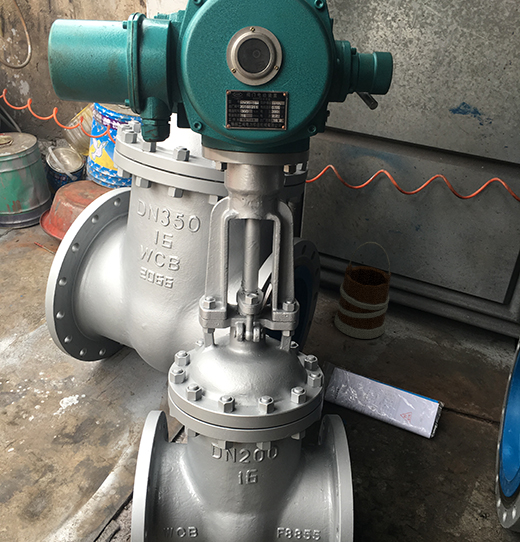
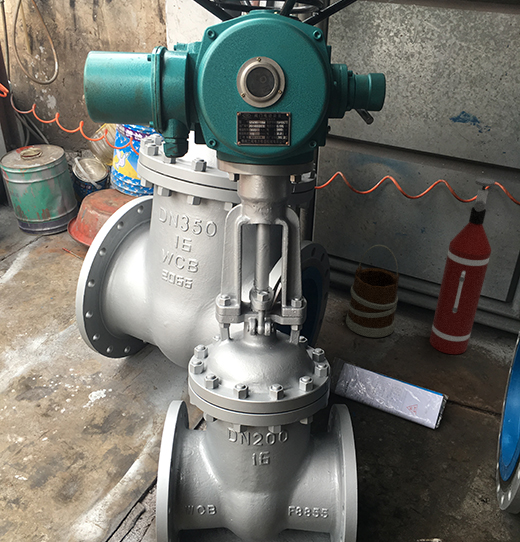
fire extinguisher: none [421,173,494,357] -> present [430,178,495,354]

